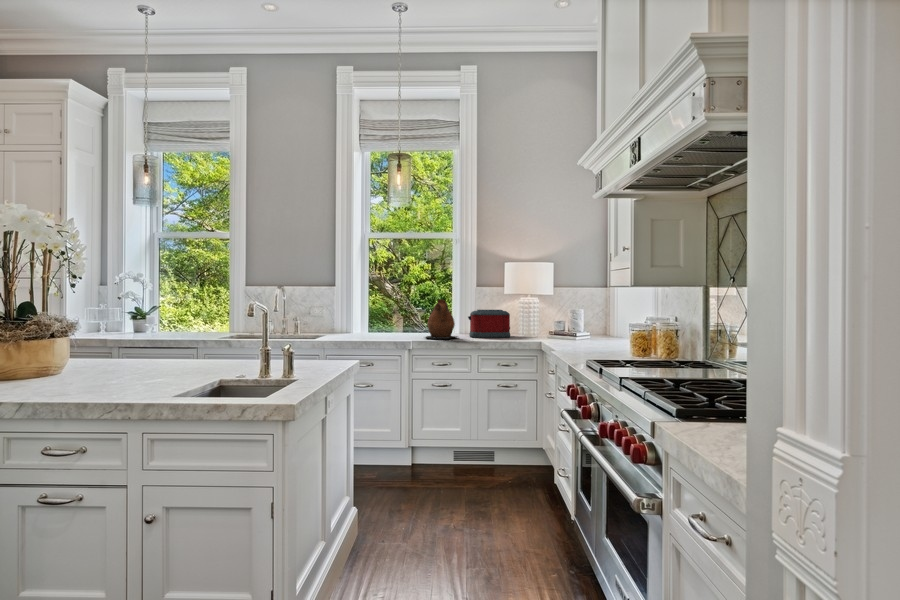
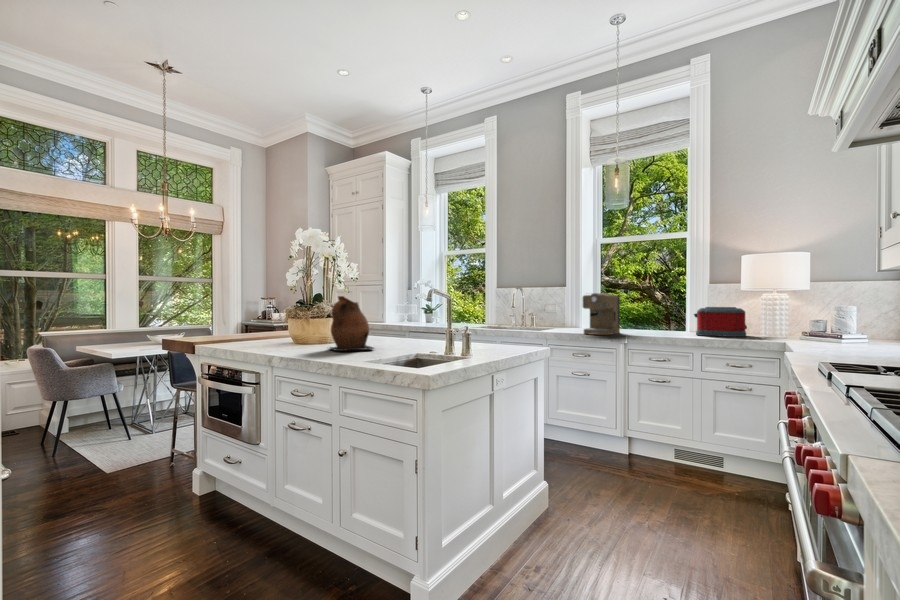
coffee maker: none [367,296,401,341] -> present [582,293,620,335]
ceramic pitcher: present [426,300,457,339] -> present [330,296,374,351]

